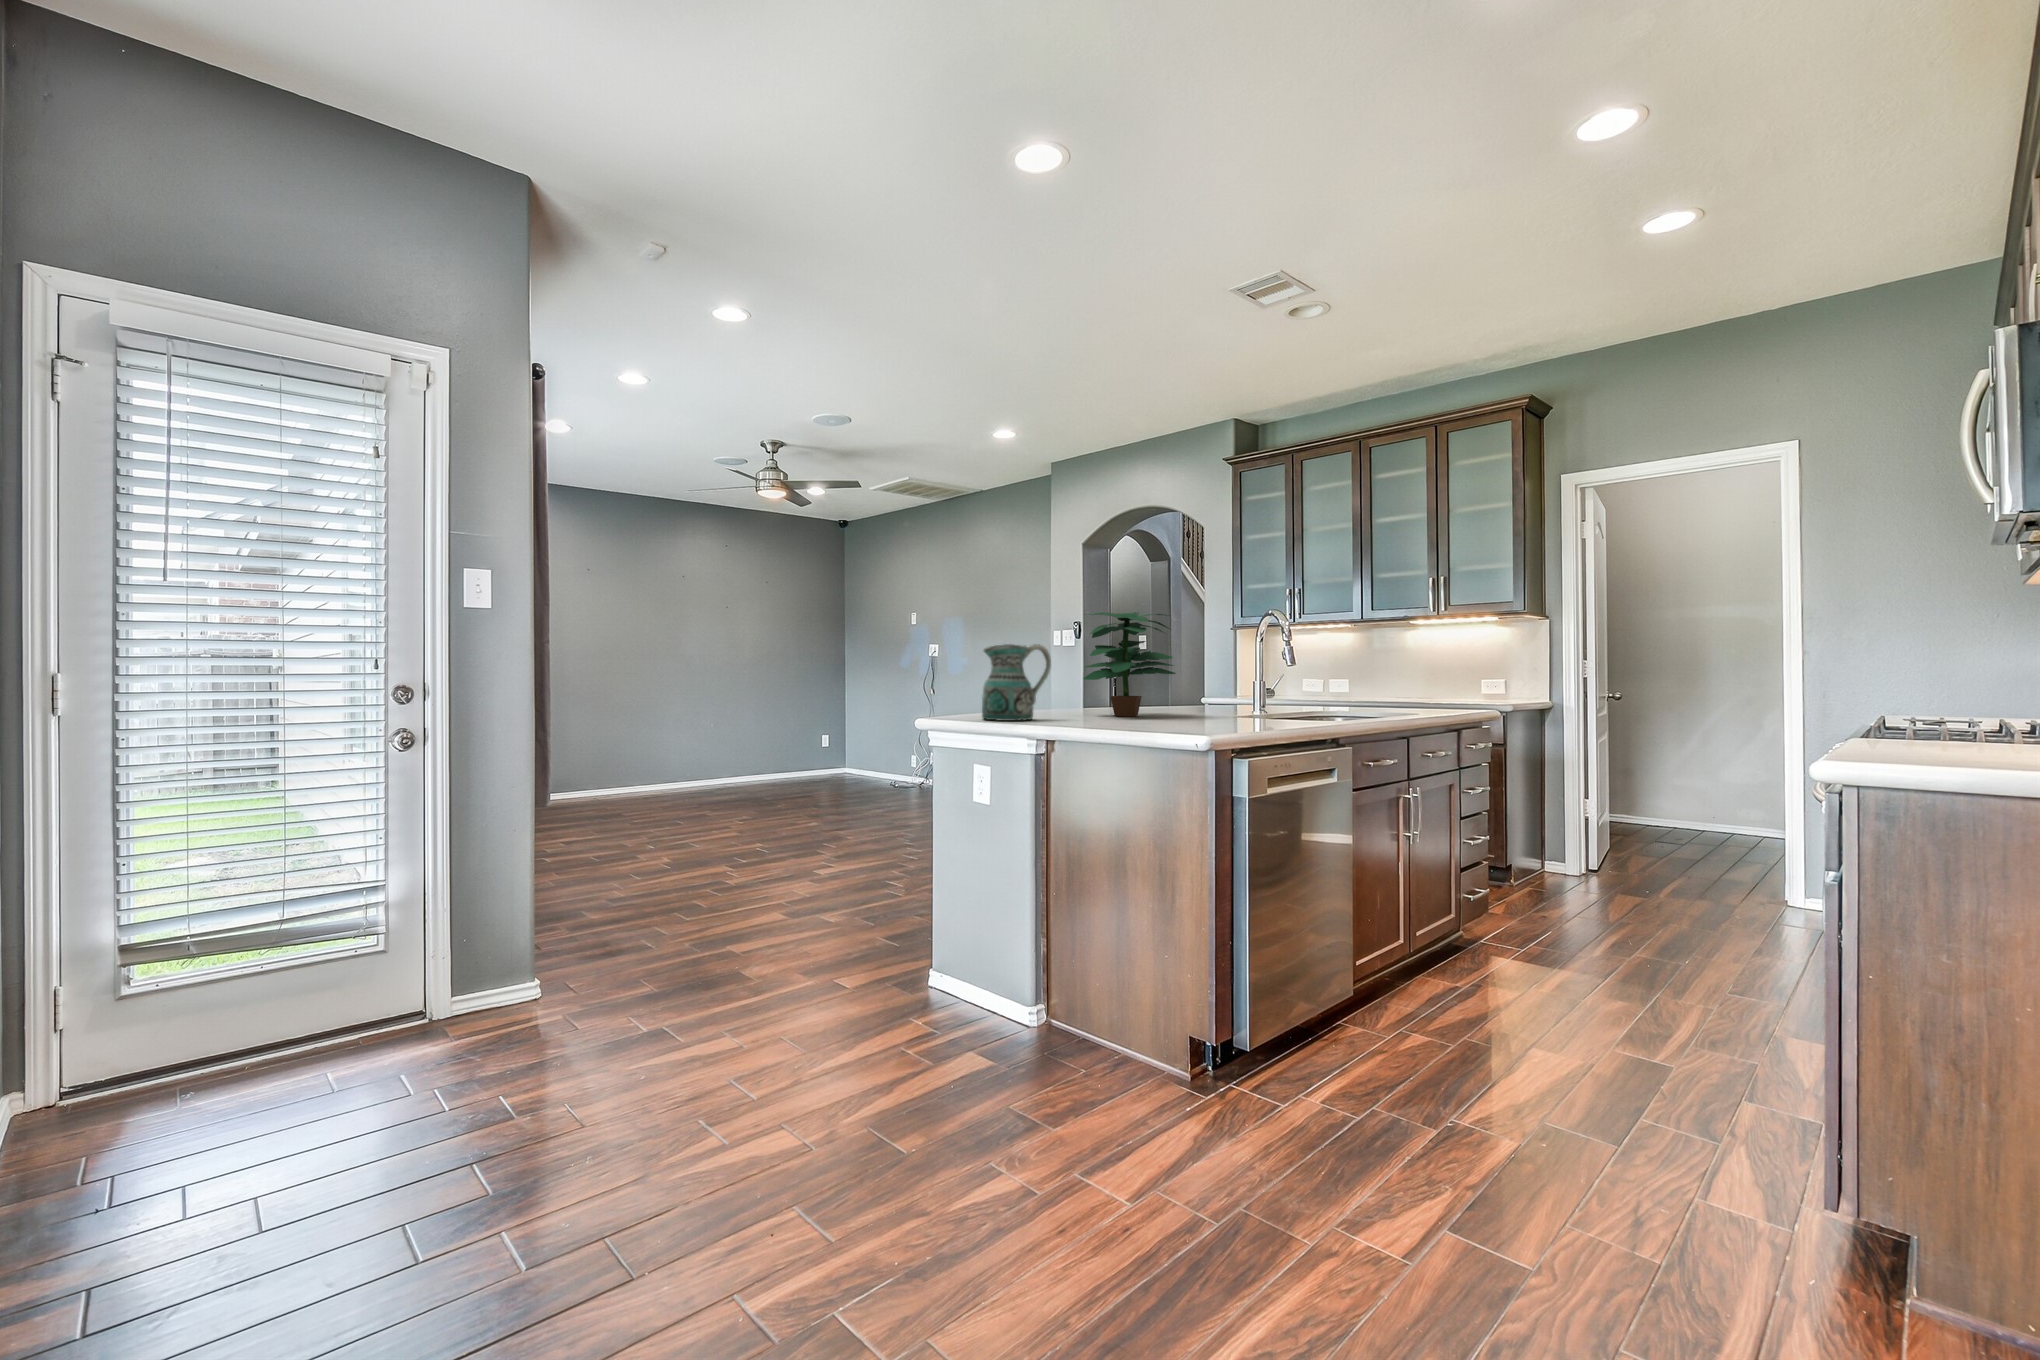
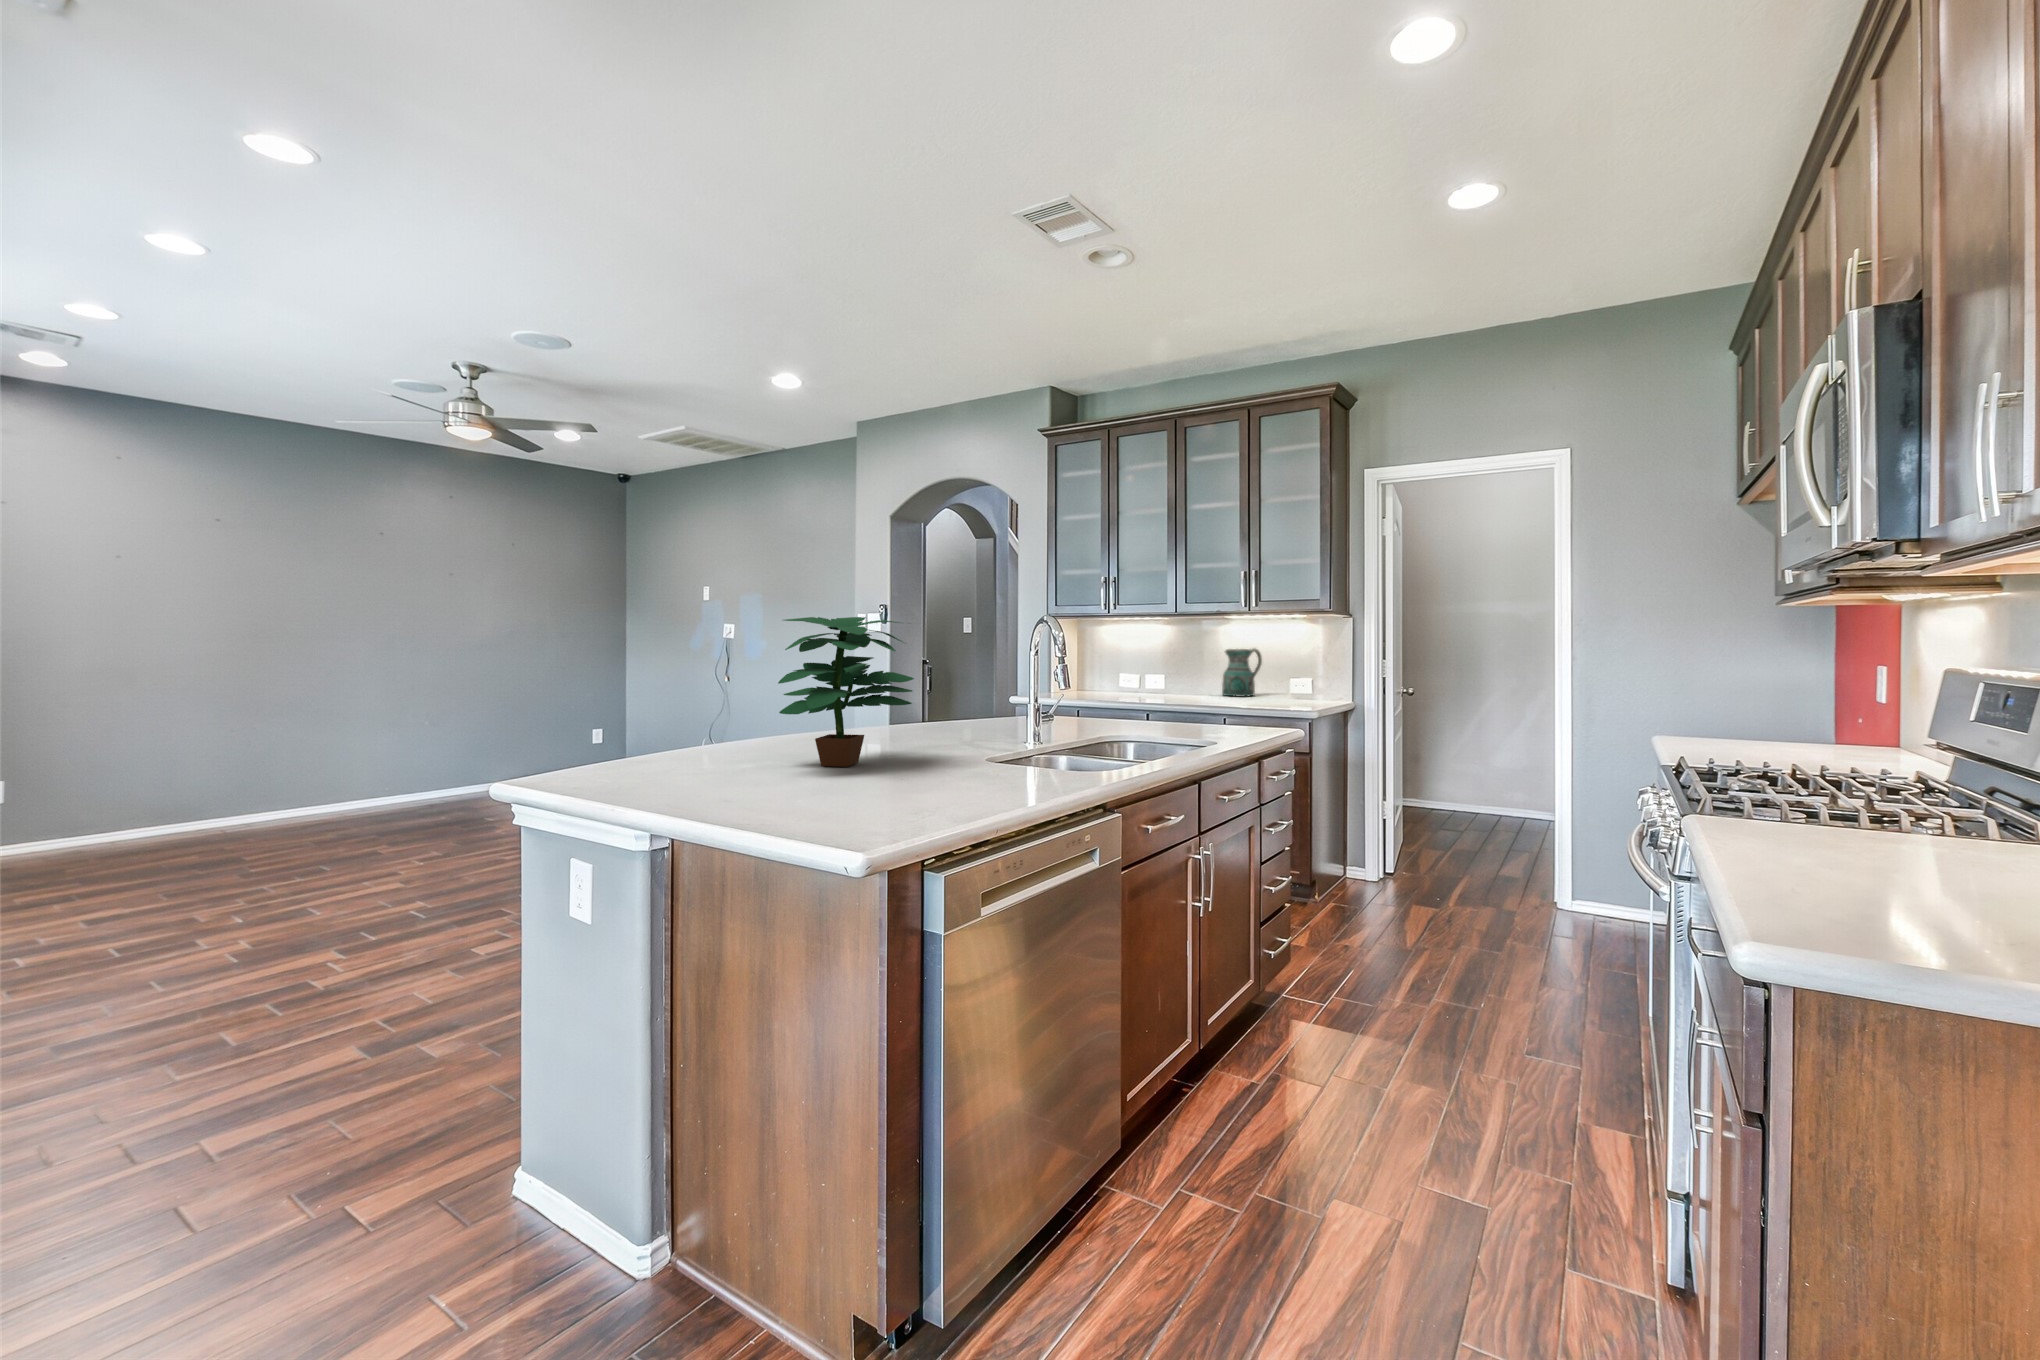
ceramic pitcher: present [982,644,1051,721] -> present [1222,648,1262,697]

